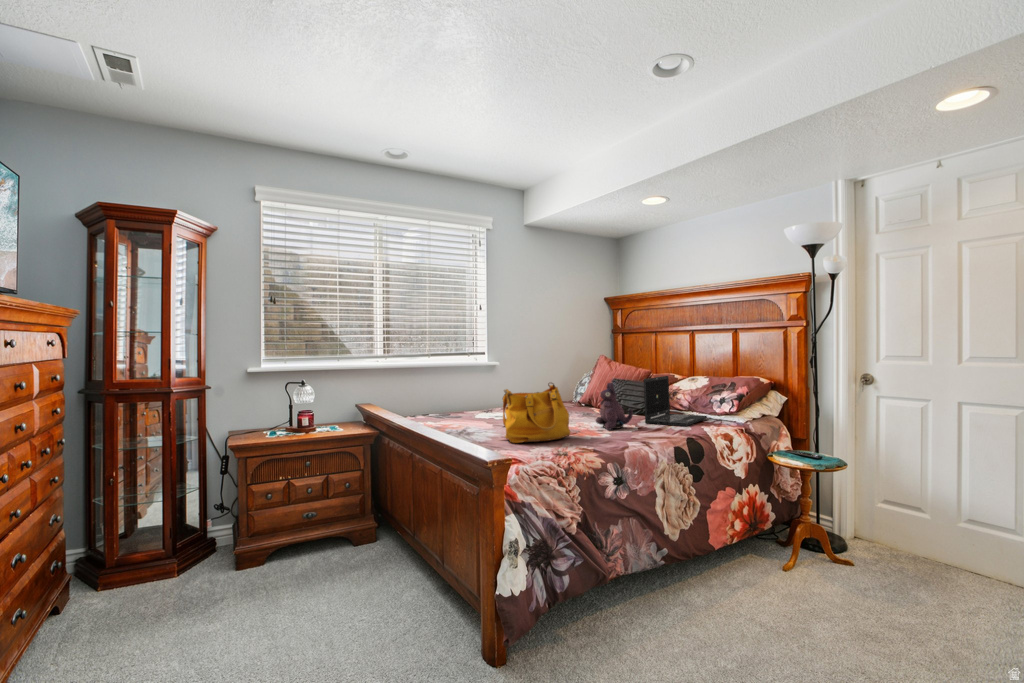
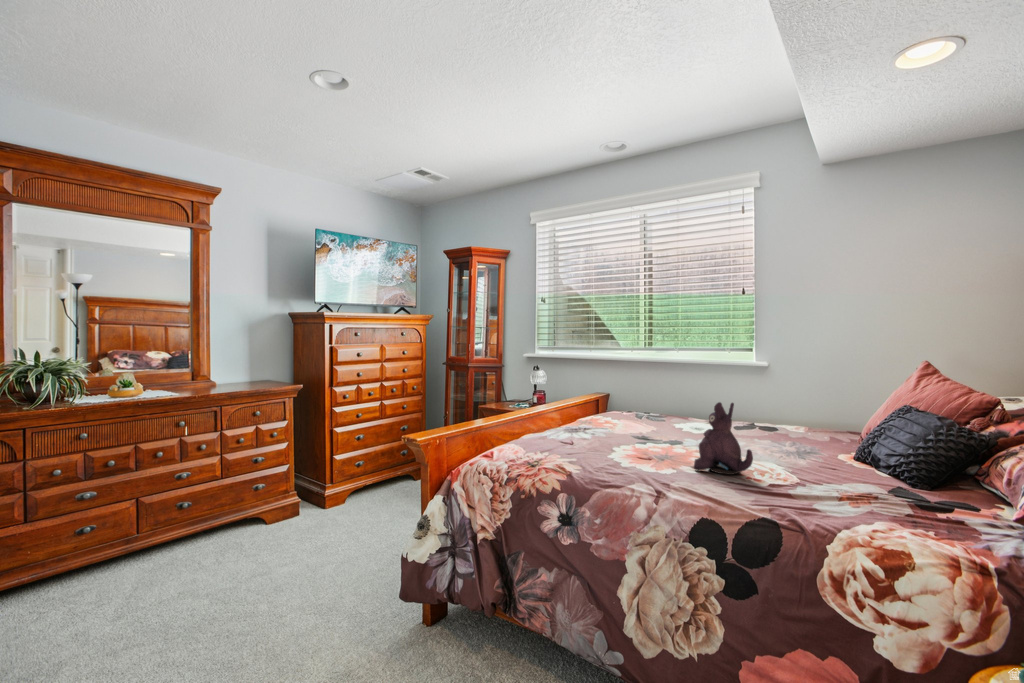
laptop: present [644,376,707,427] -> none [807,408,985,525]
handbag: present [503,383,570,443] -> none [549,387,627,457]

